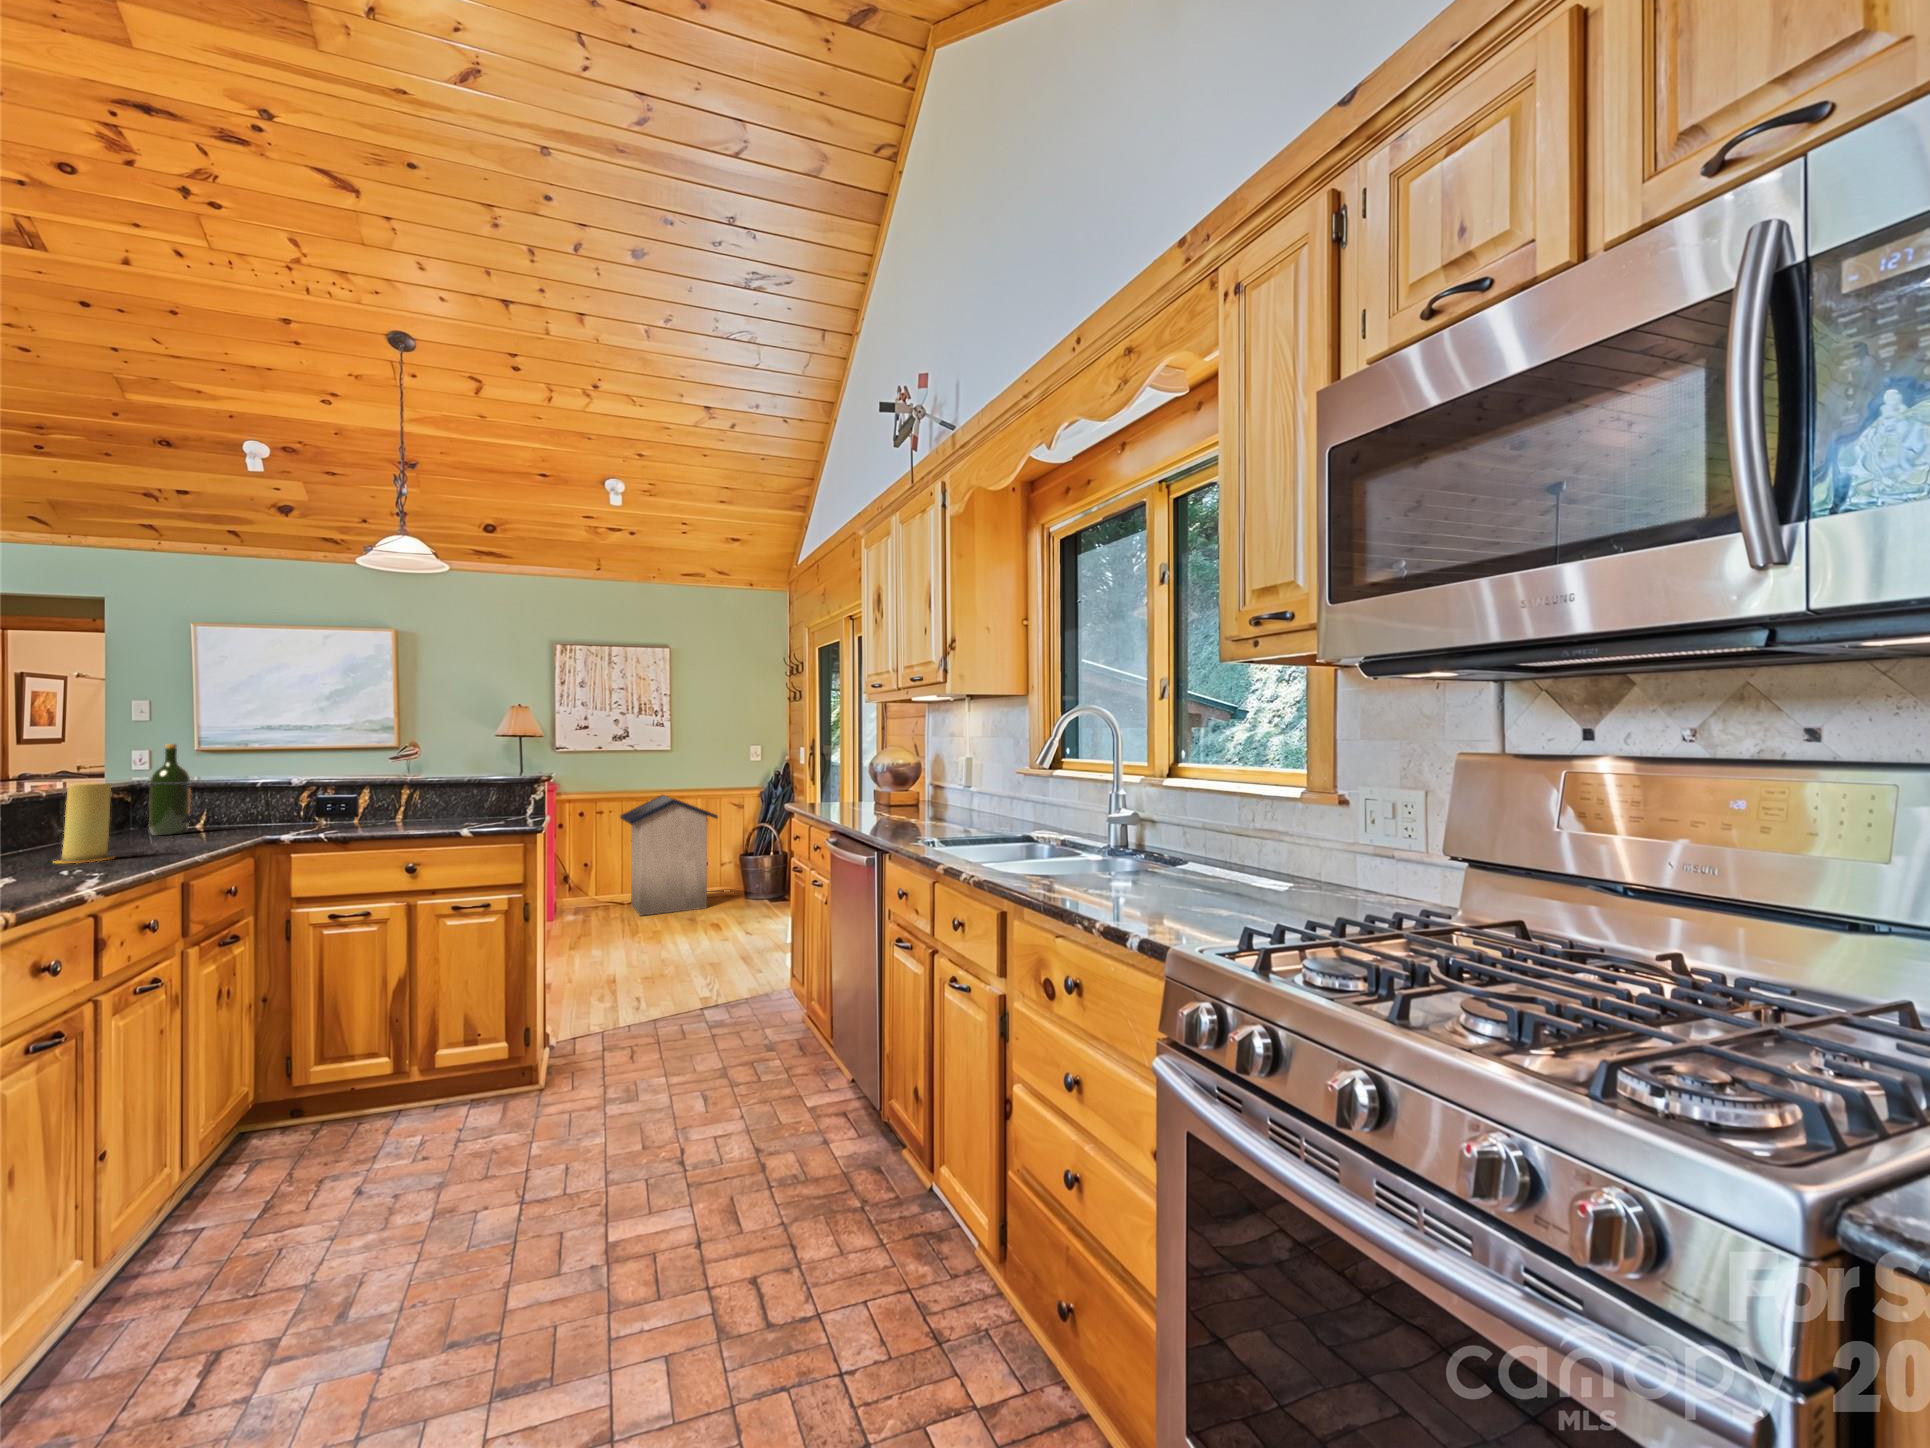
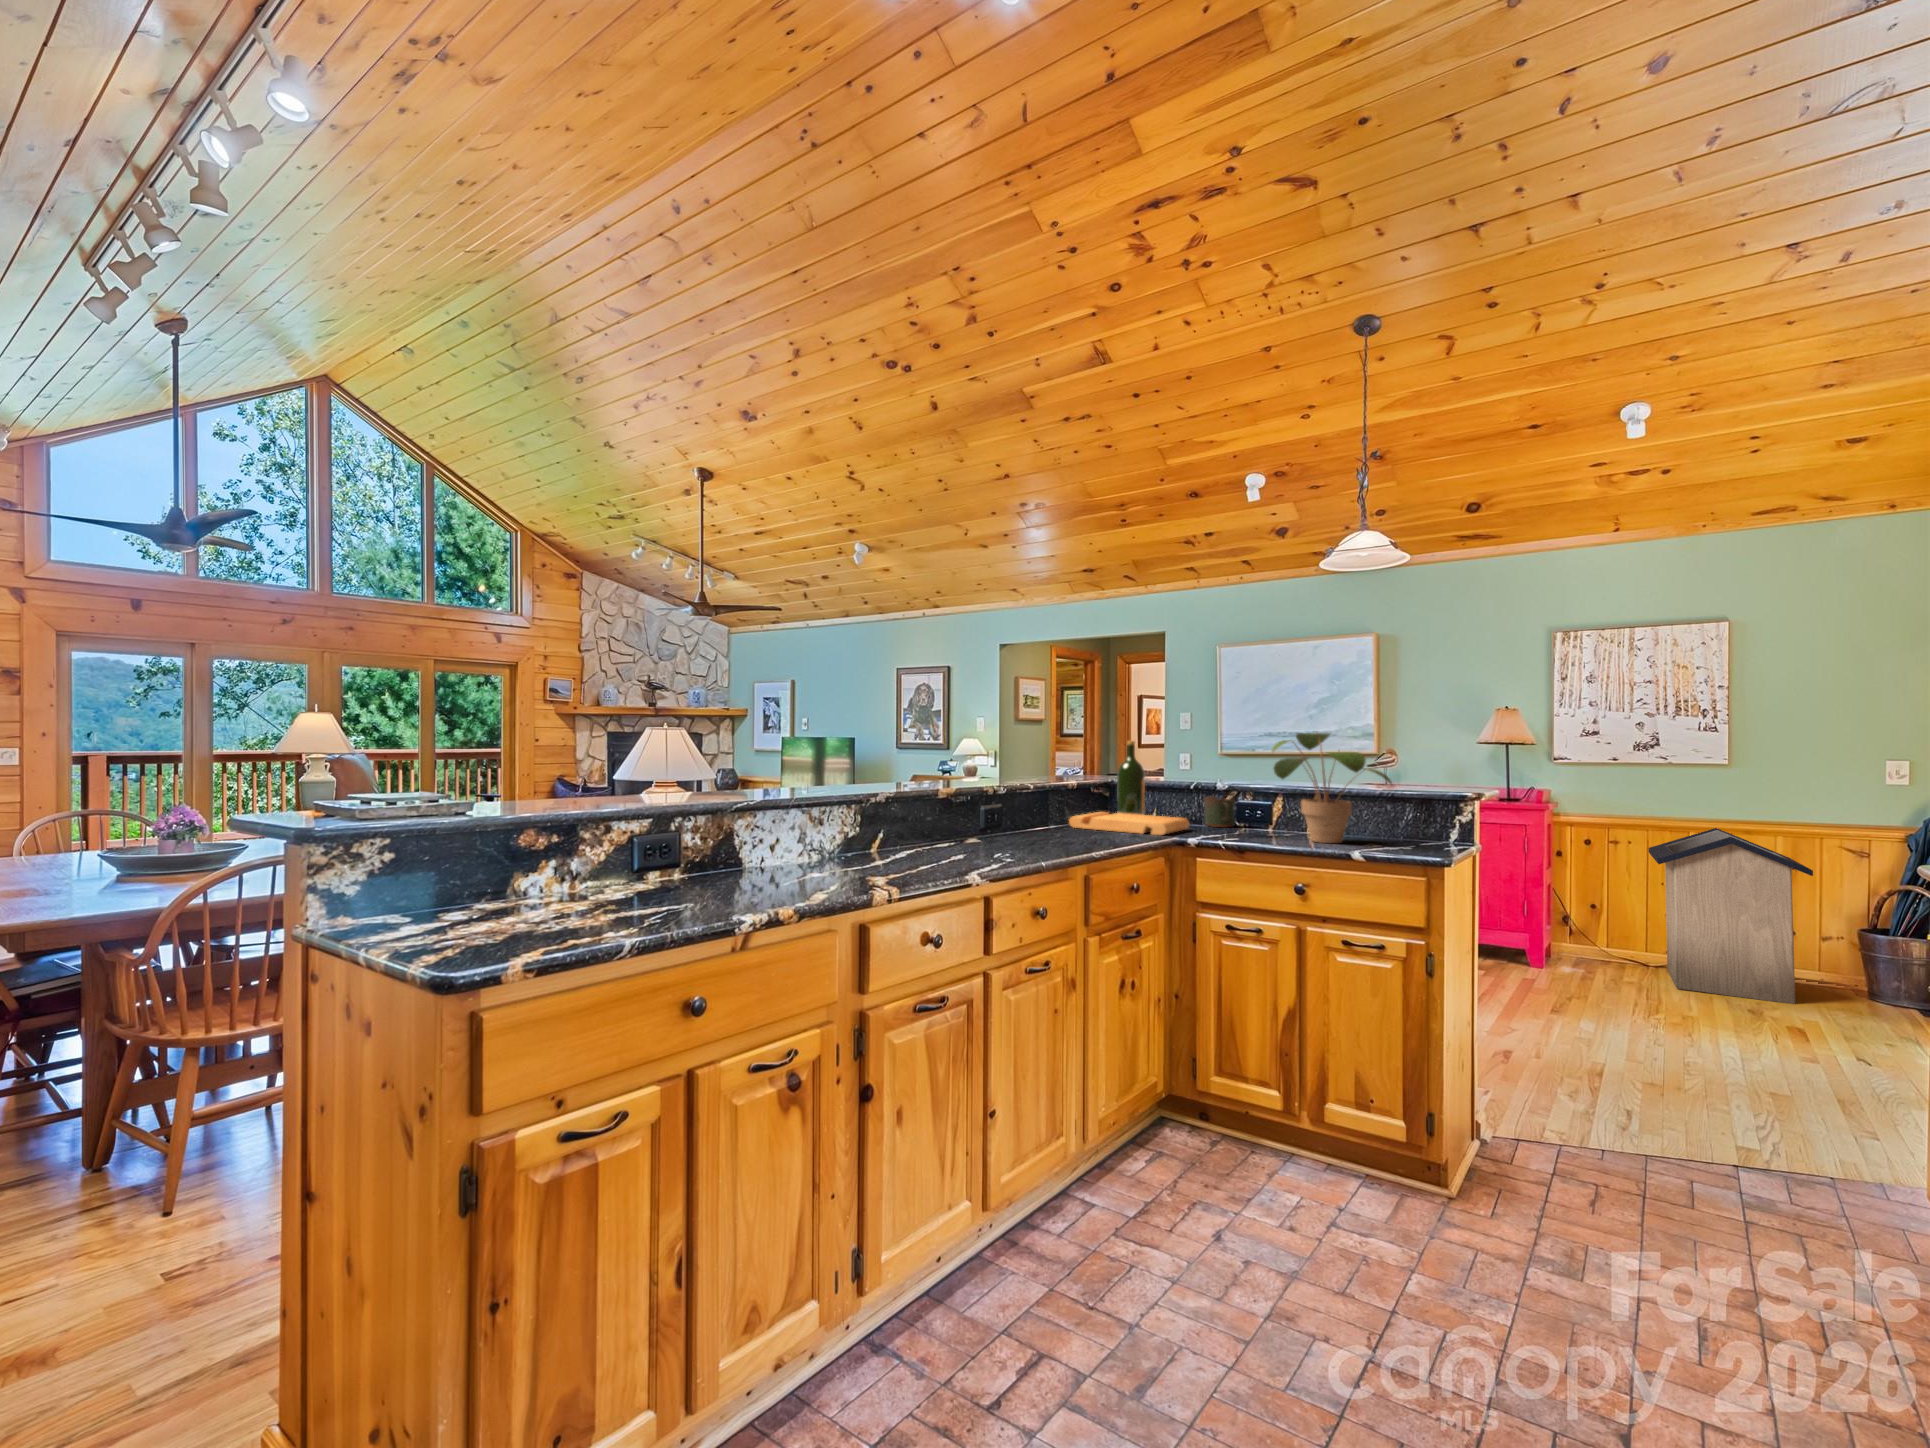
potted plant: none [373,725,490,824] -> present [1272,732,1391,843]
candle: present [55,783,114,863] -> none [1018,774,1056,842]
mug: none [276,797,314,828] -> present [1204,797,1234,827]
cutting board: none [100,821,268,847] -> present [1069,812,1190,835]

